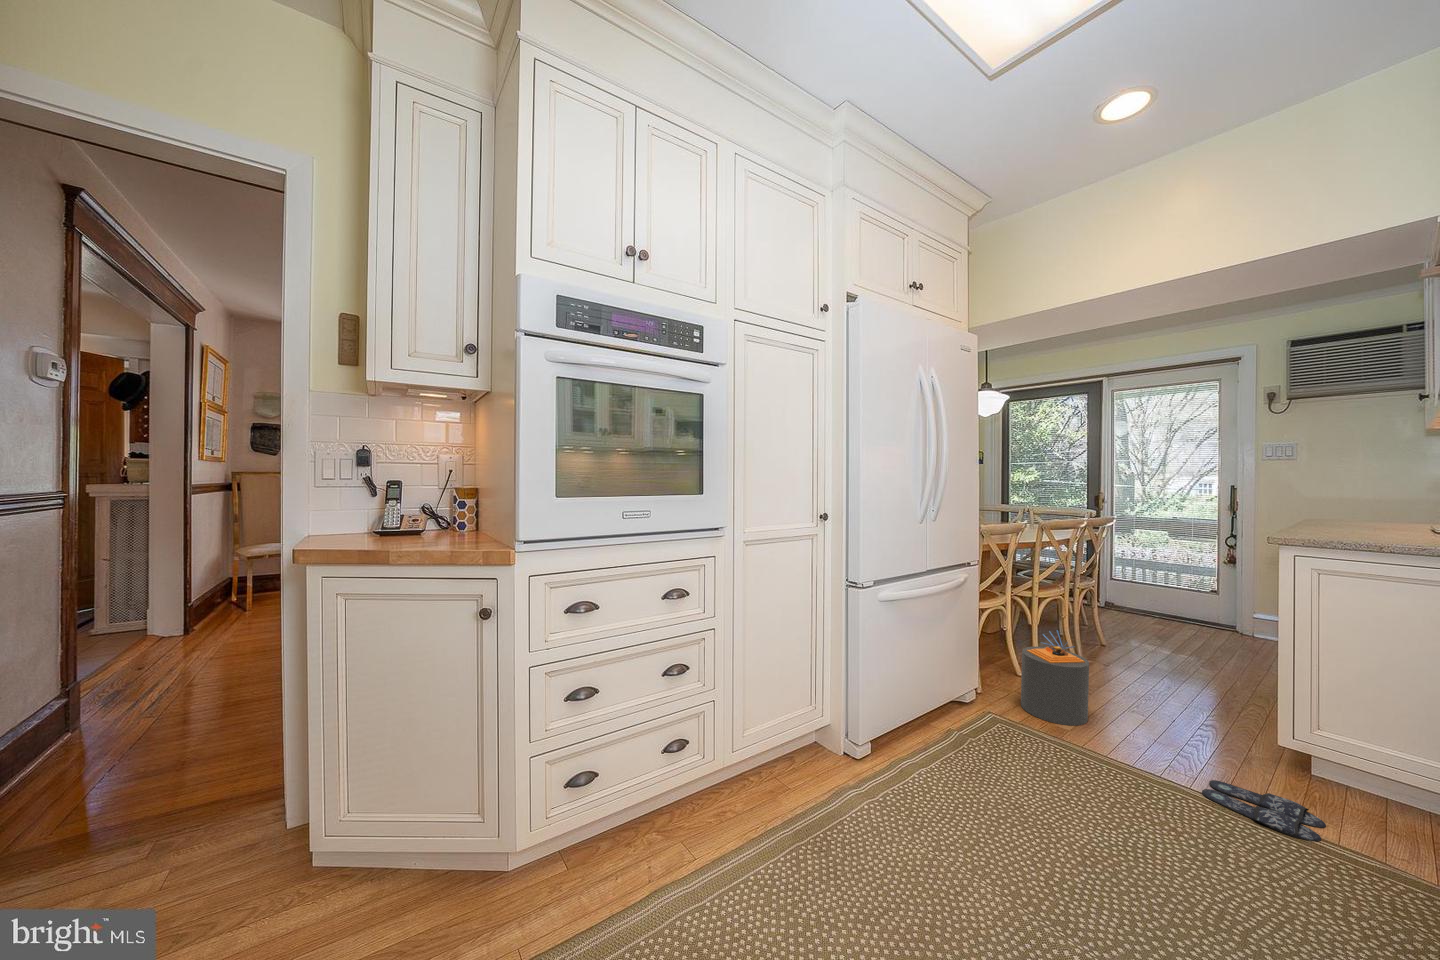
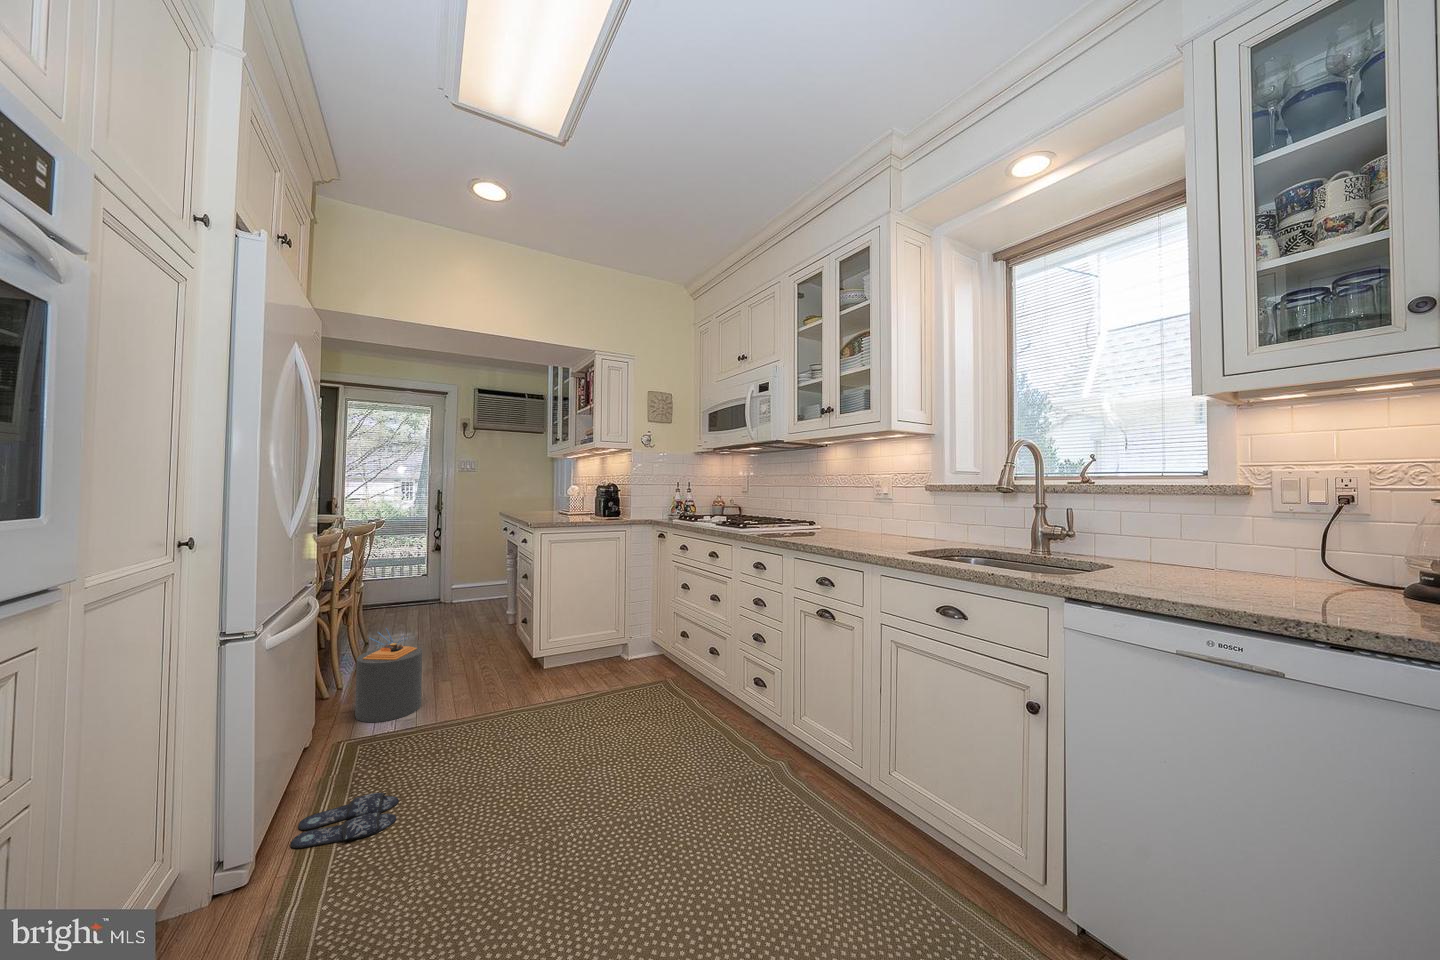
slippers: present [1202,780,1326,841] -> present [290,793,399,848]

